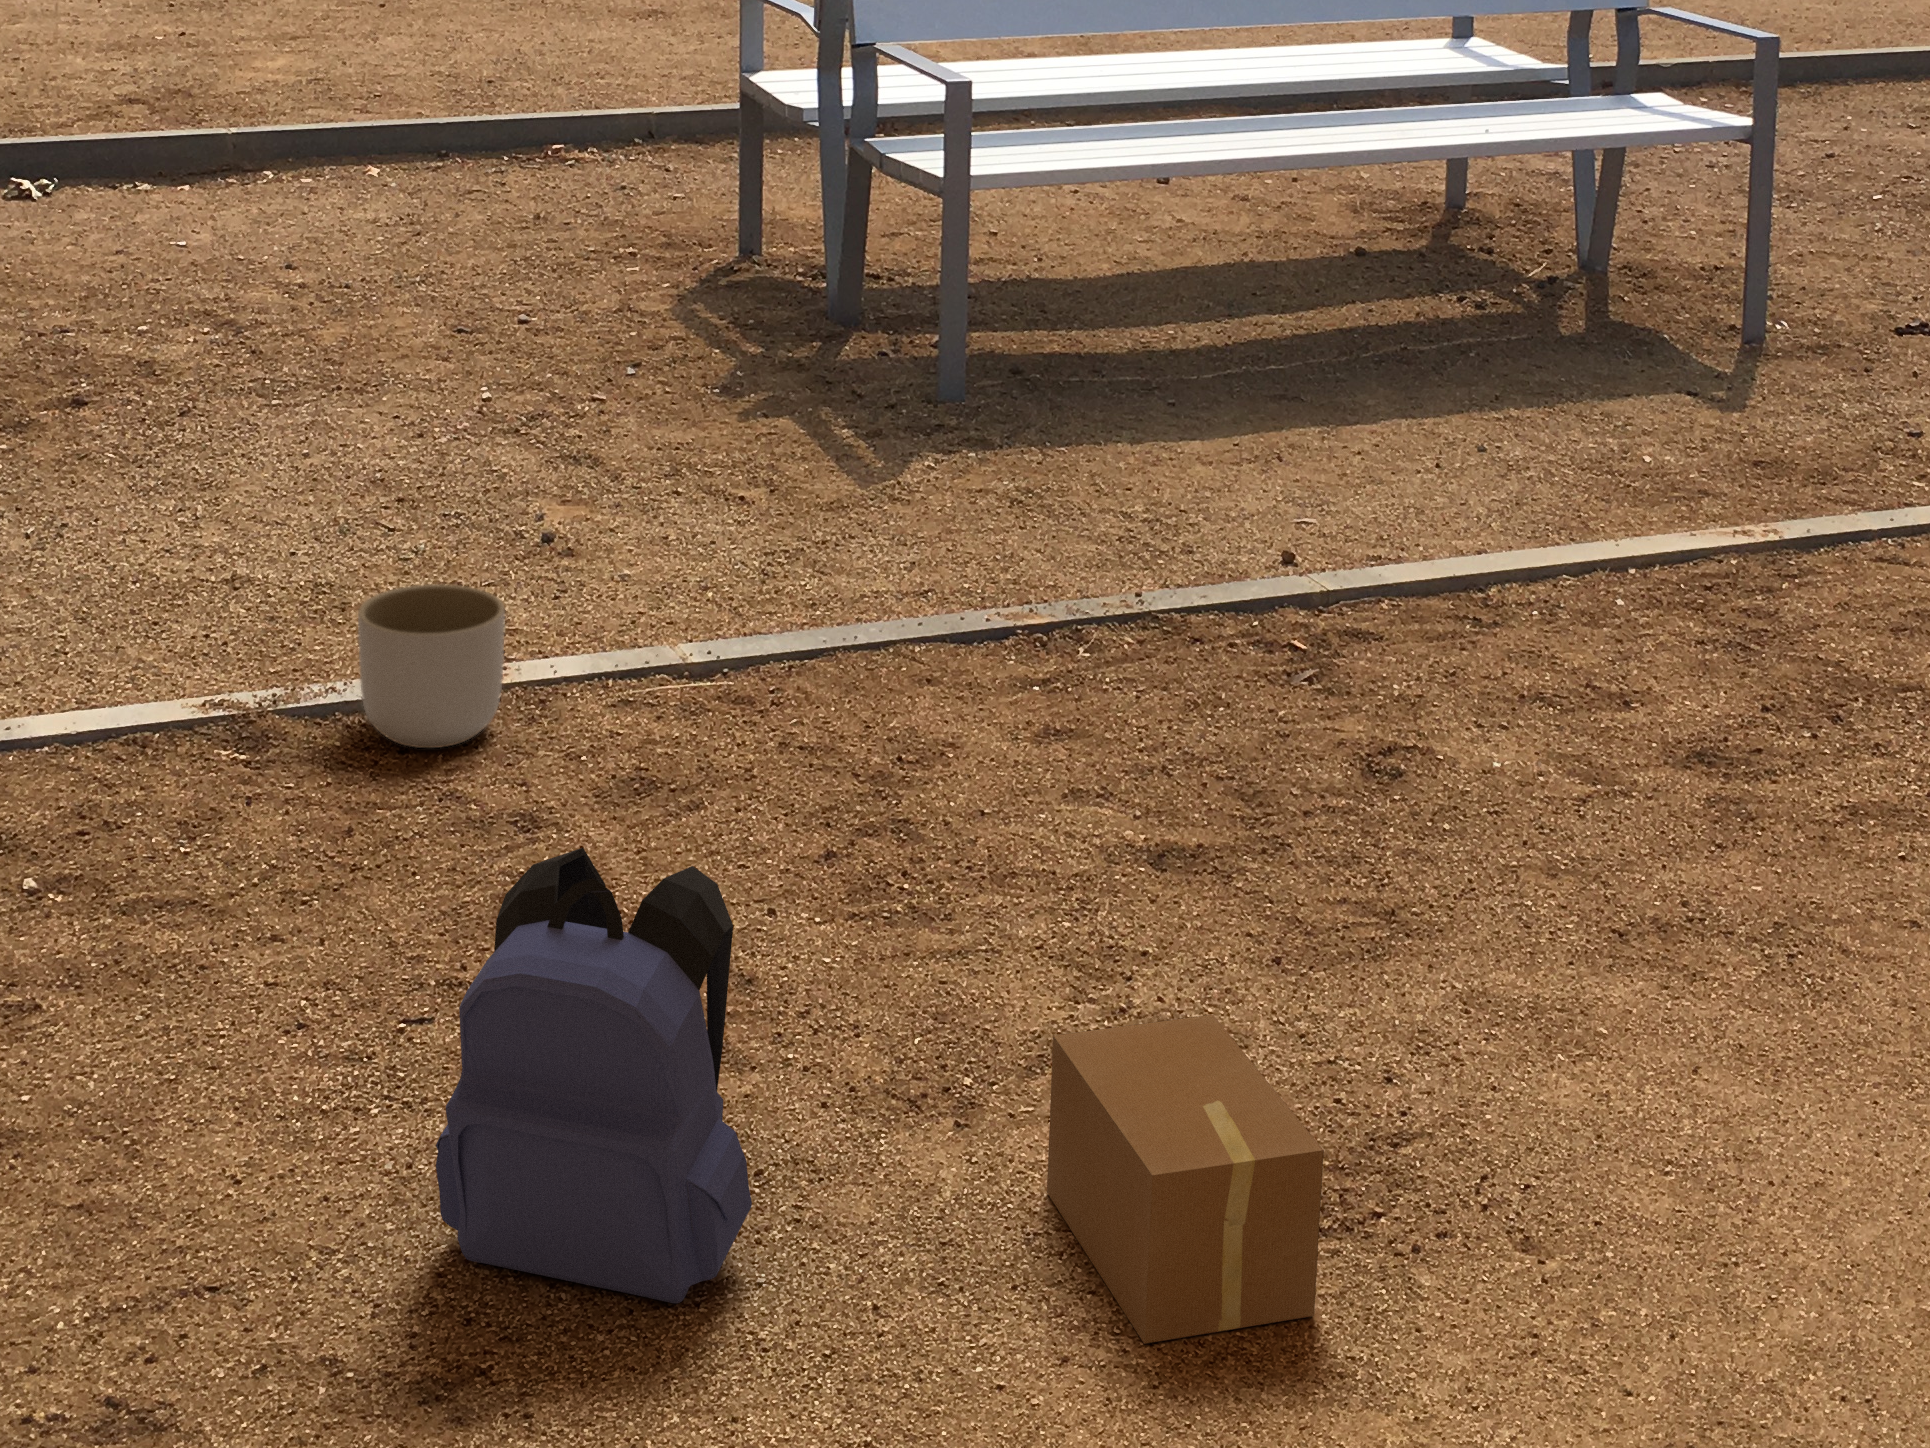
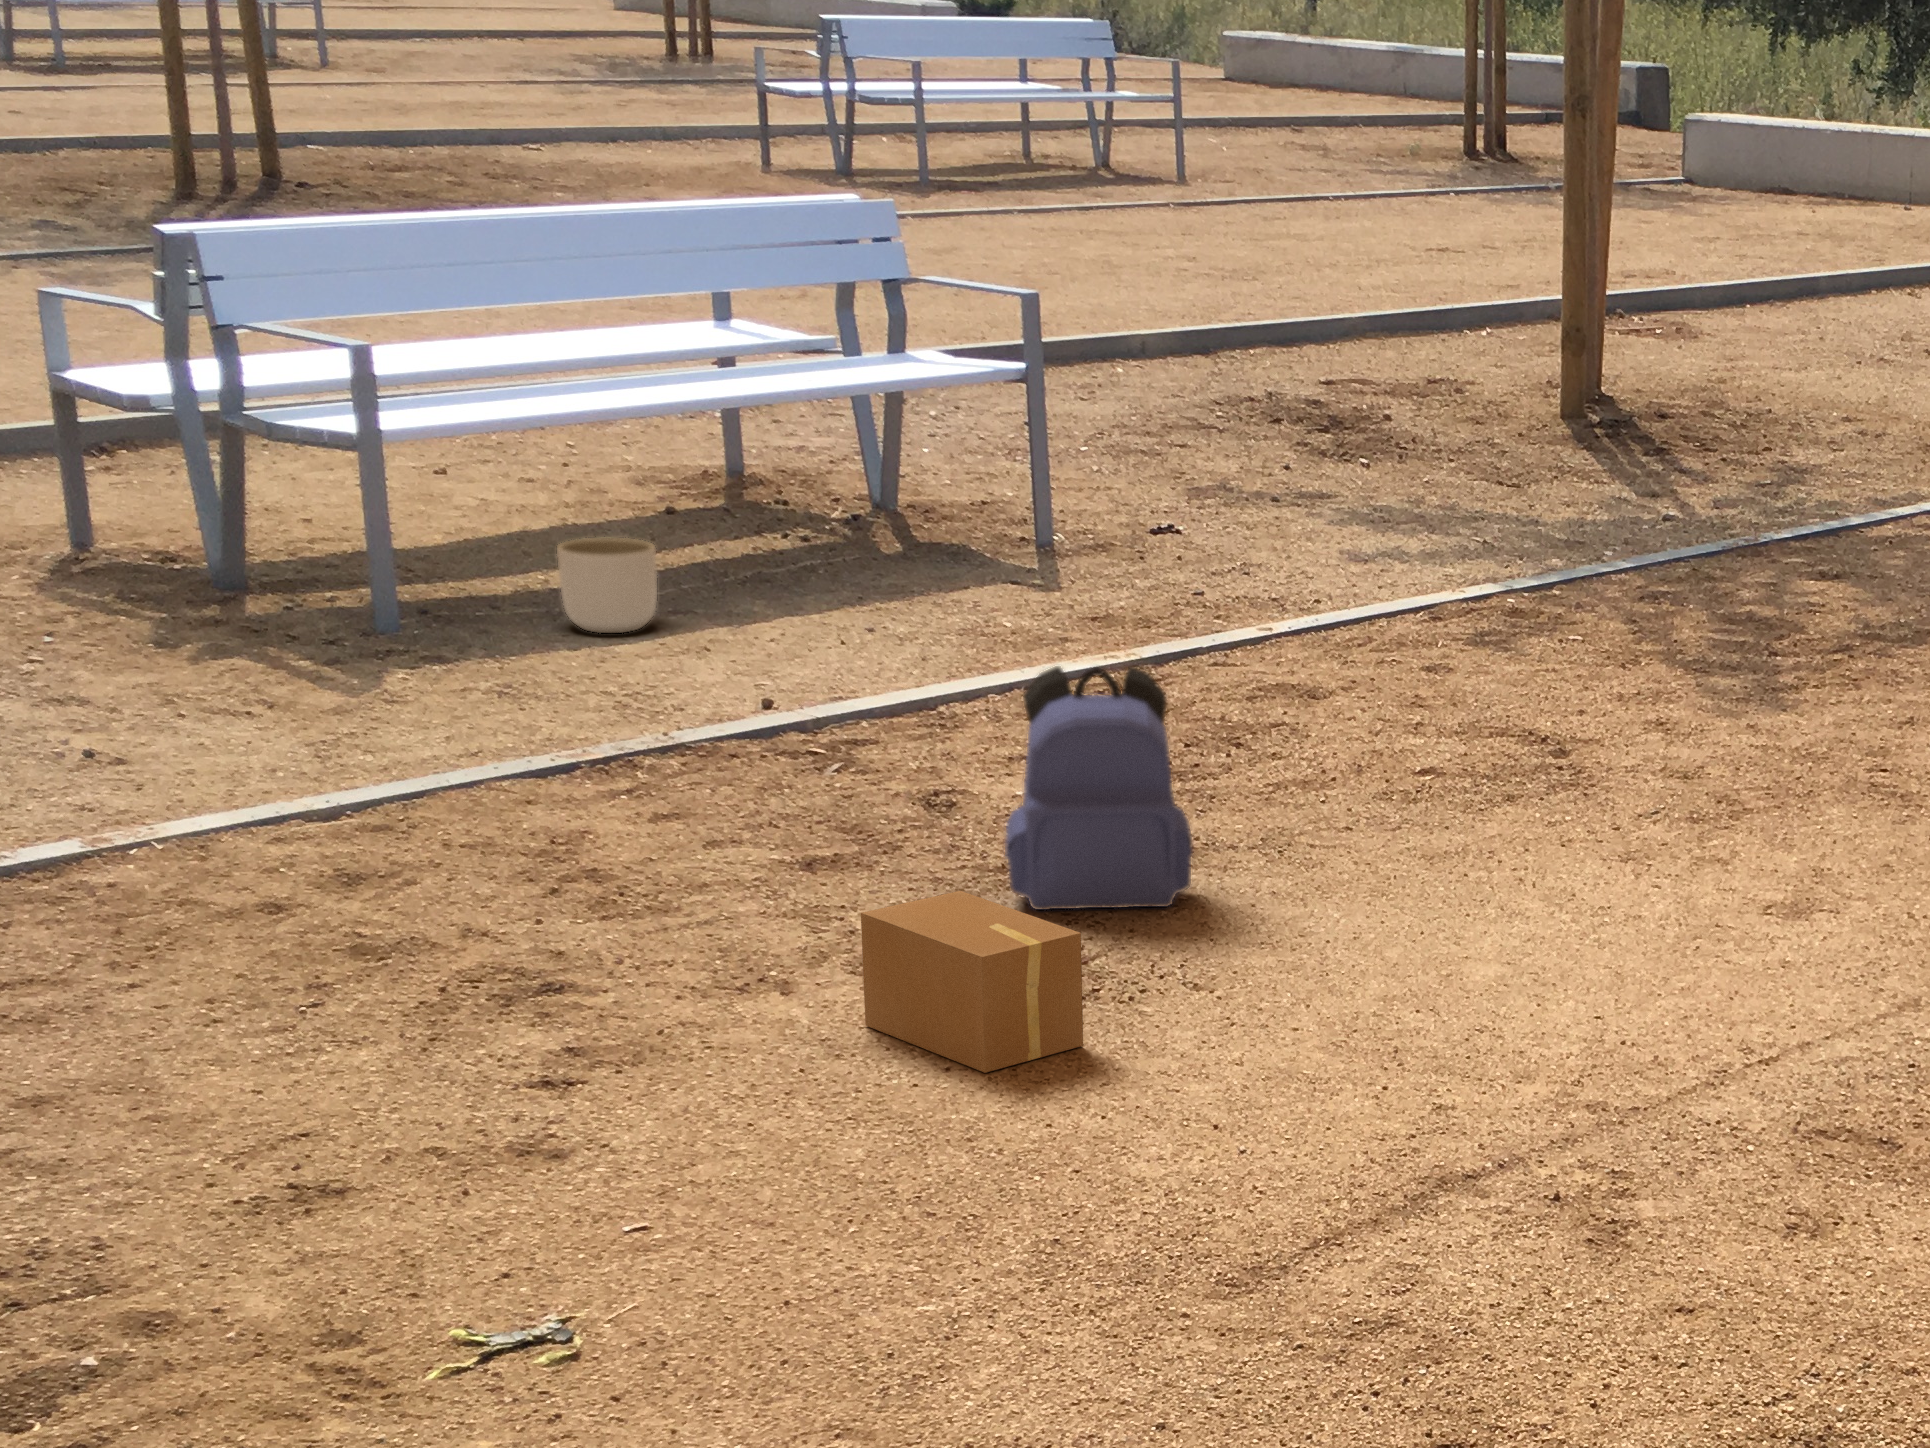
planter: present [358,584,505,748] -> present [557,538,657,633]
backpack: present [436,848,752,1303] -> present [1005,666,1193,910]

